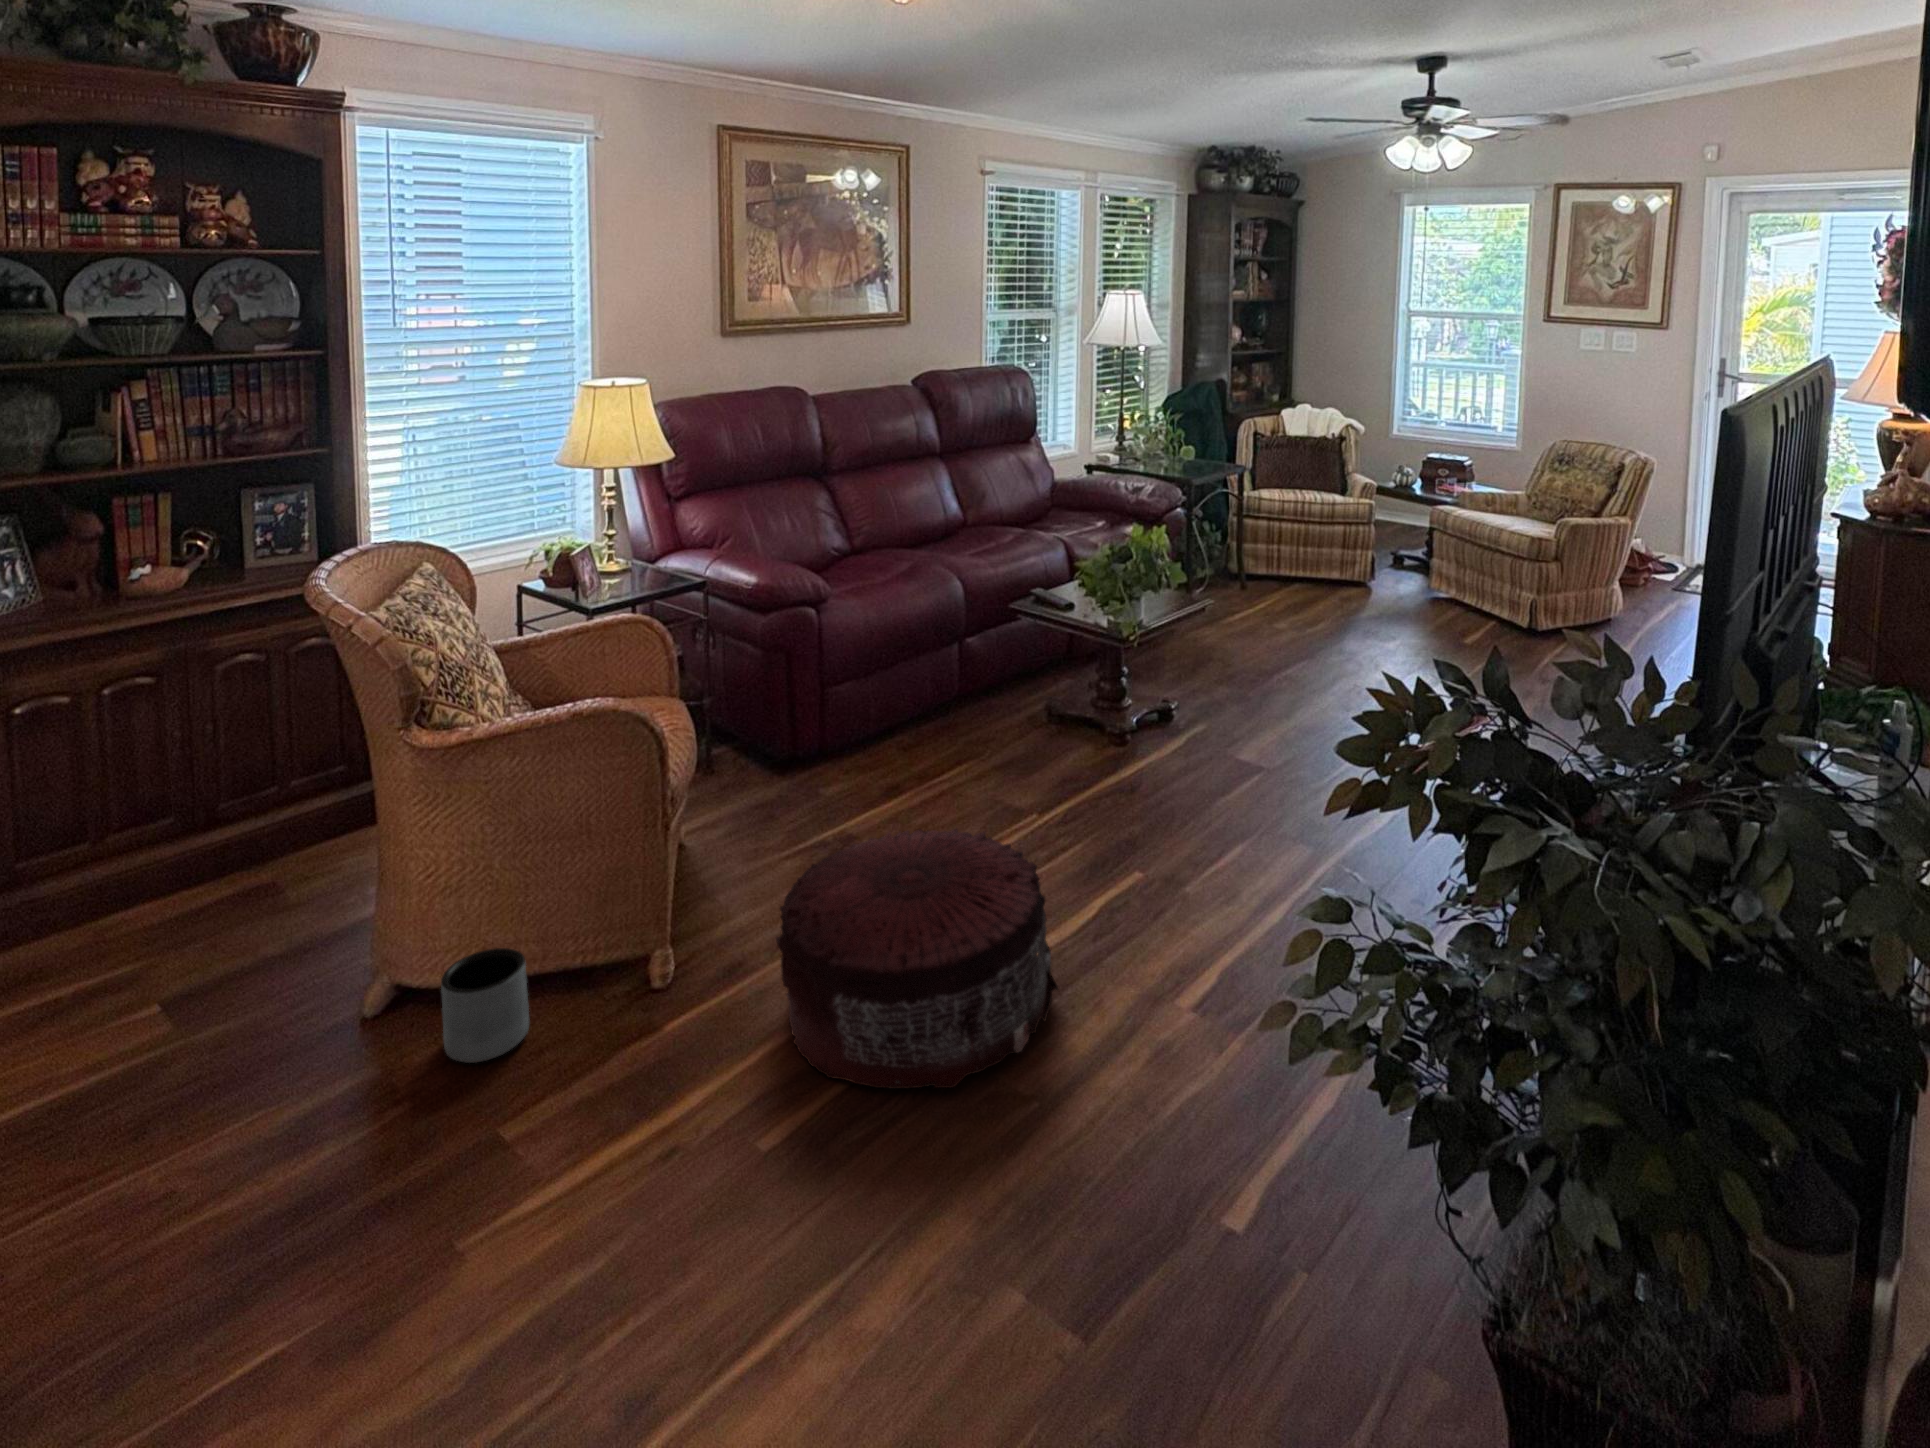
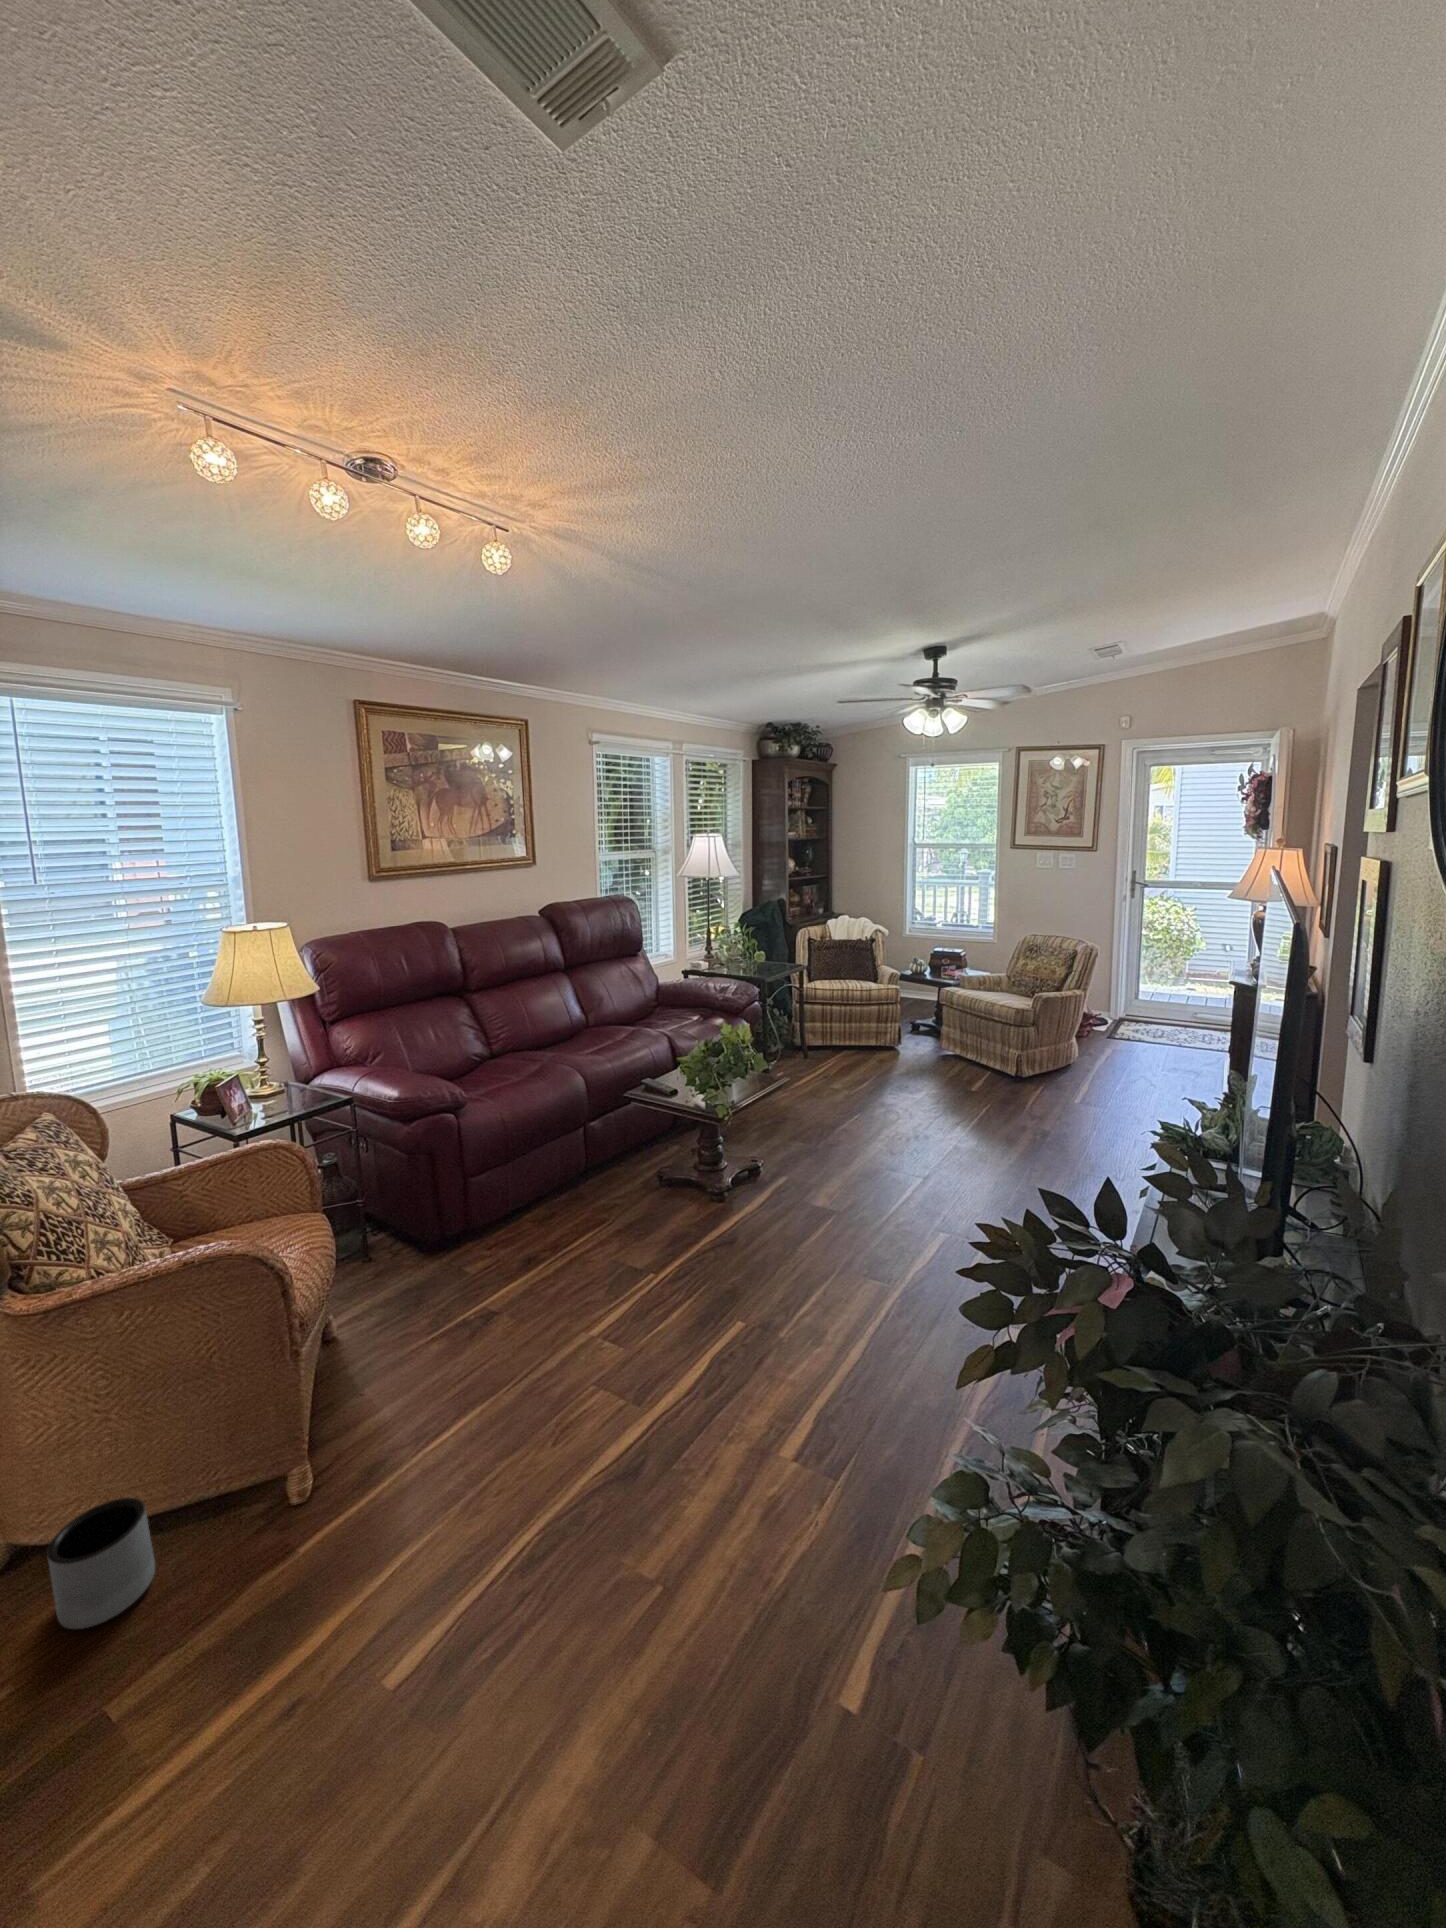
pouf: present [776,829,1058,1089] -> none [406,1315,678,1598]

